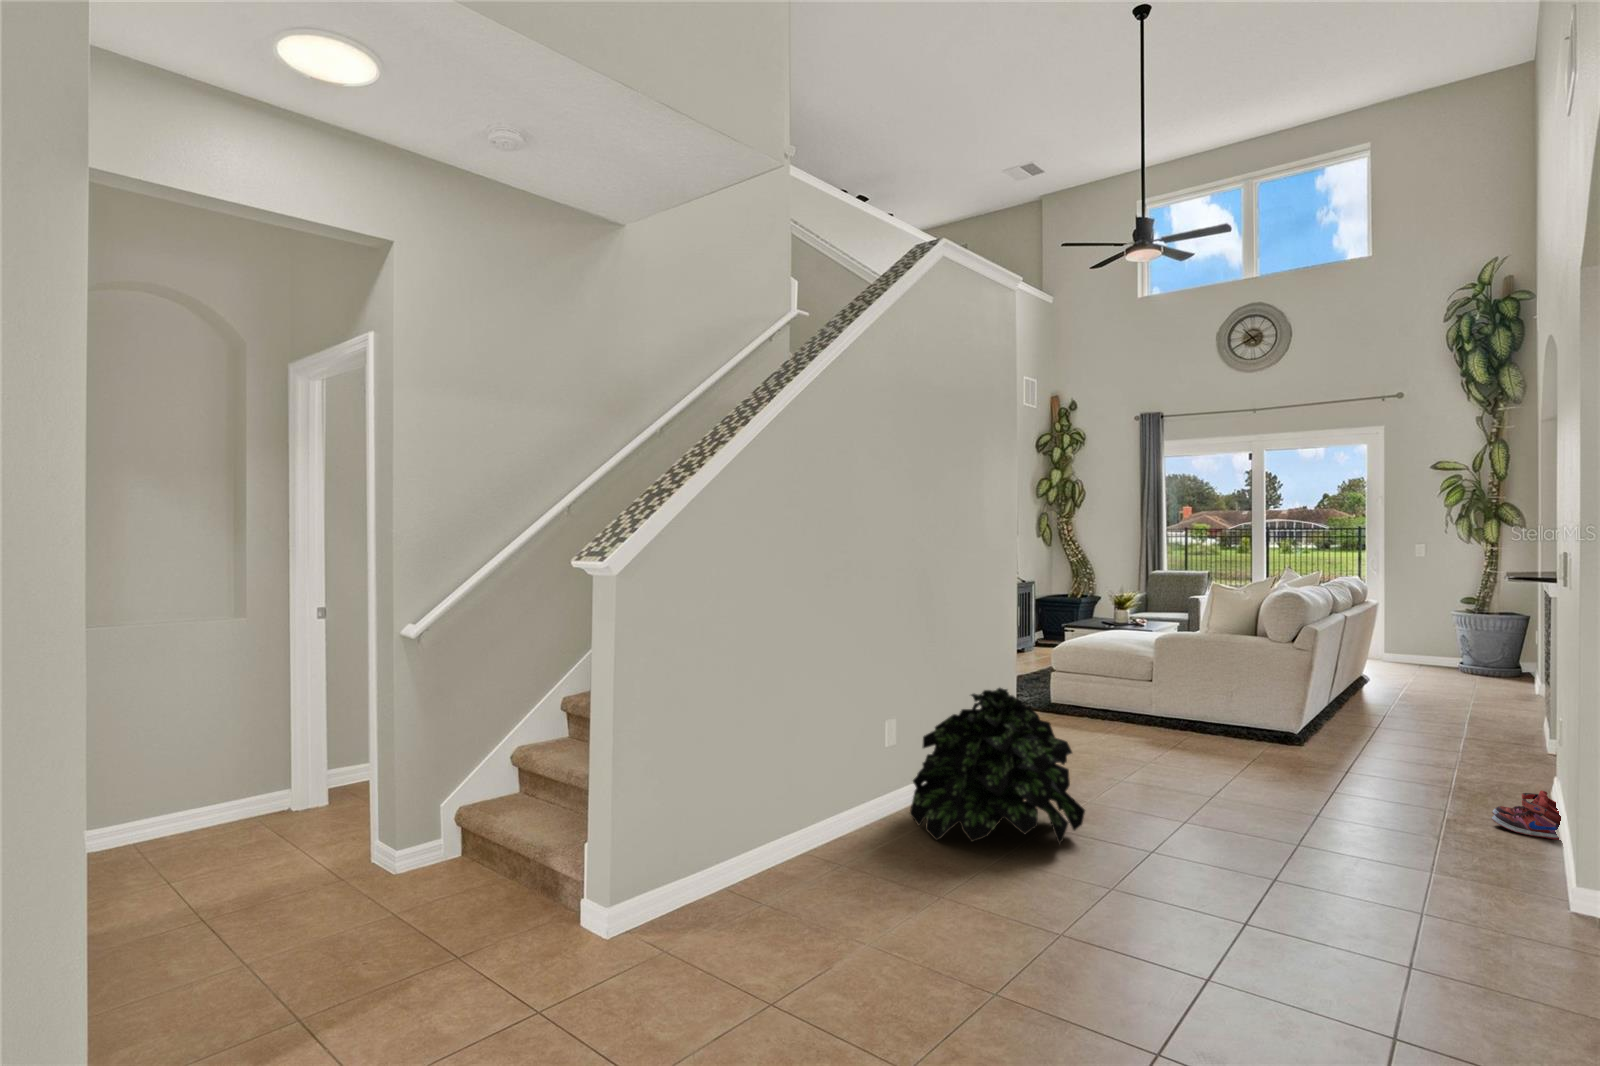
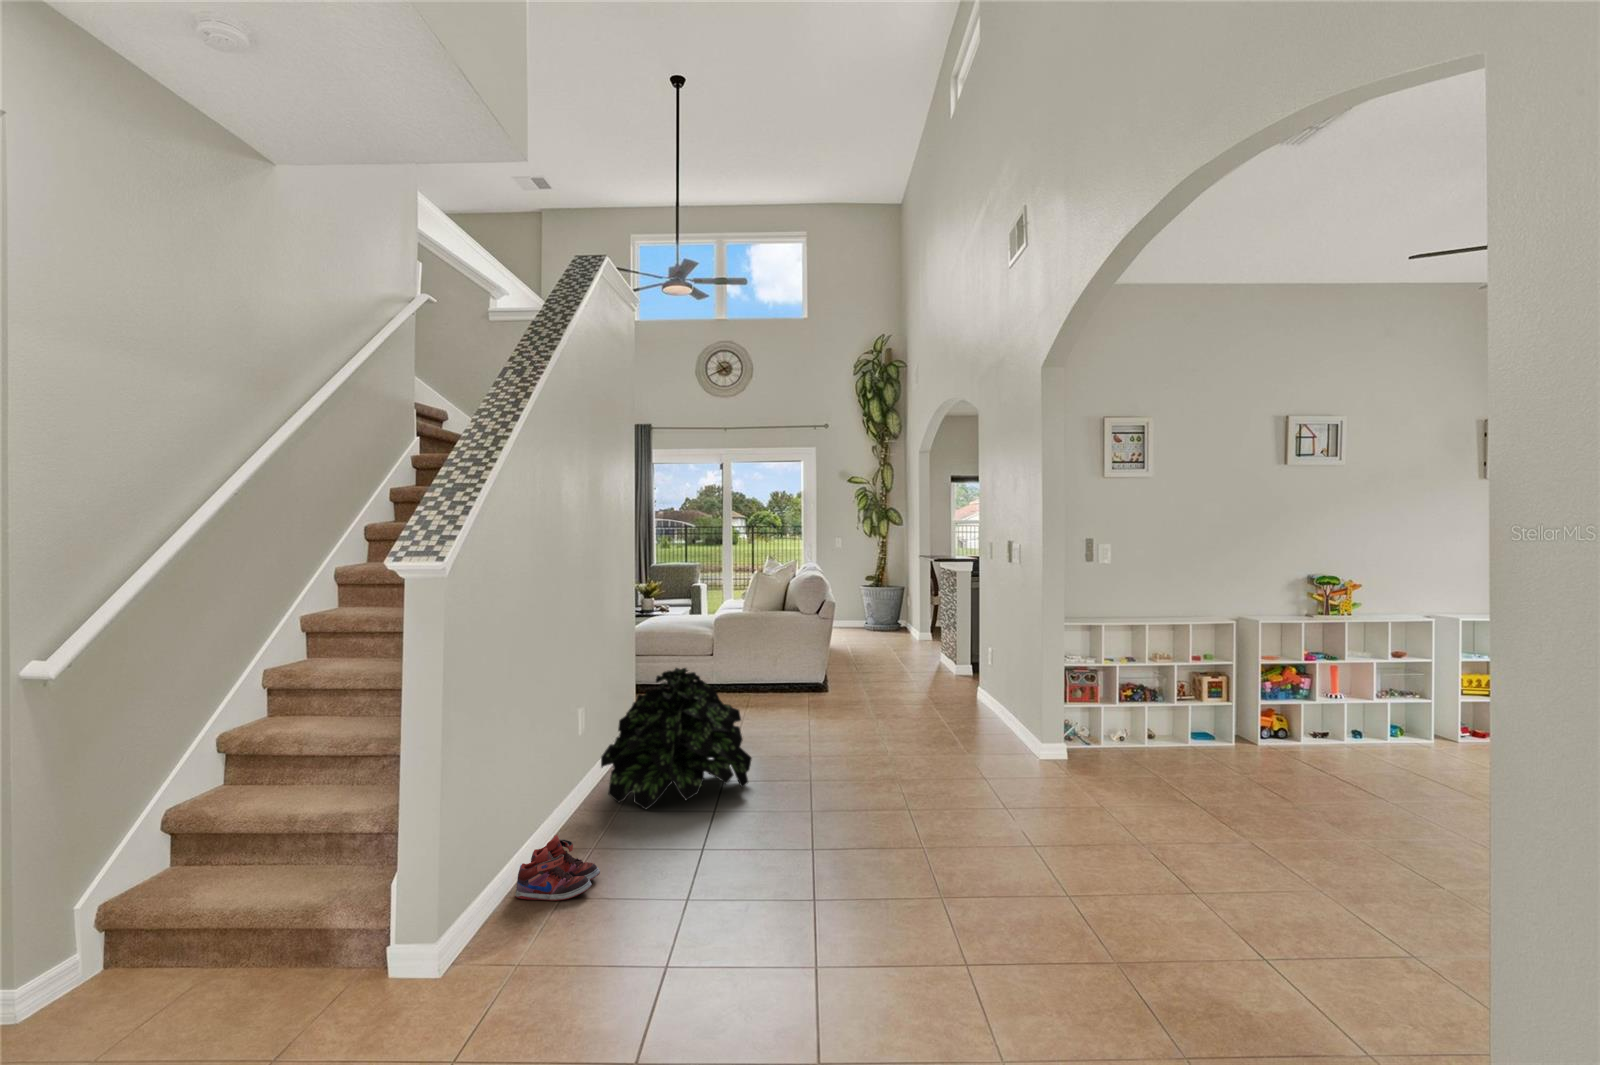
shoe: present [1491,790,1561,840] -> present [515,835,600,901]

